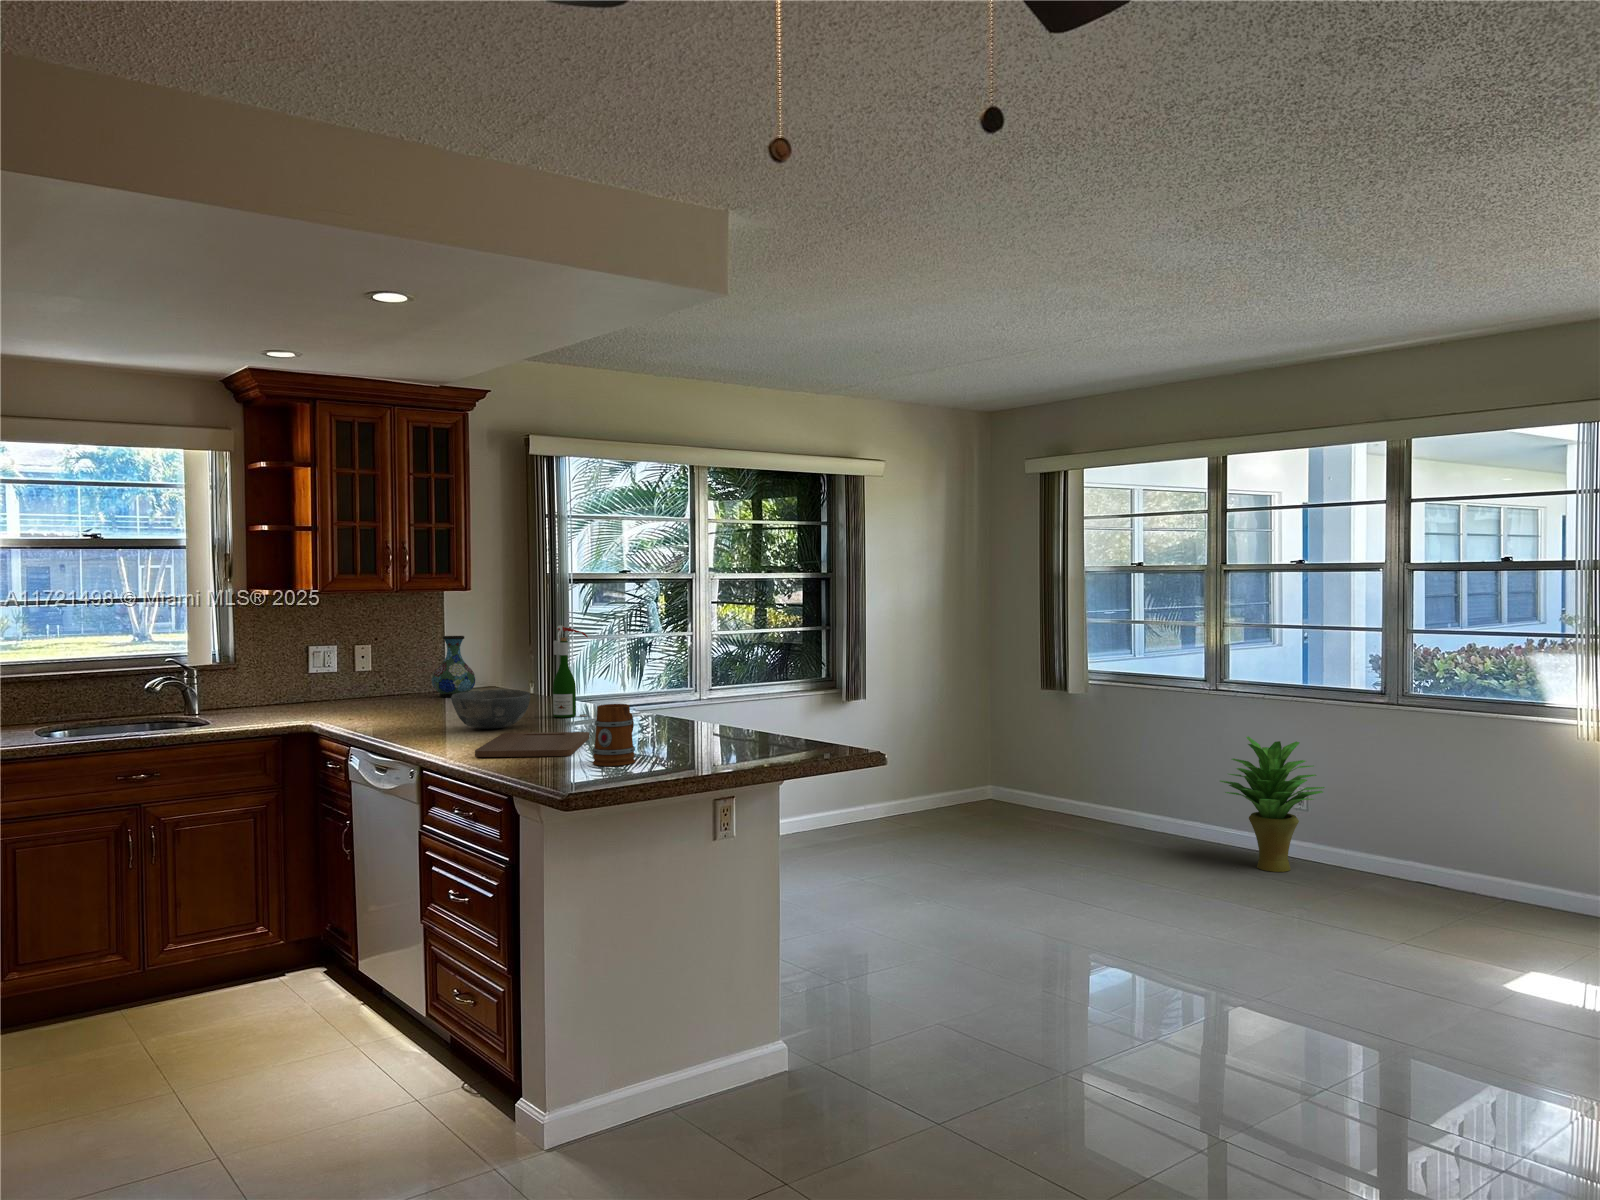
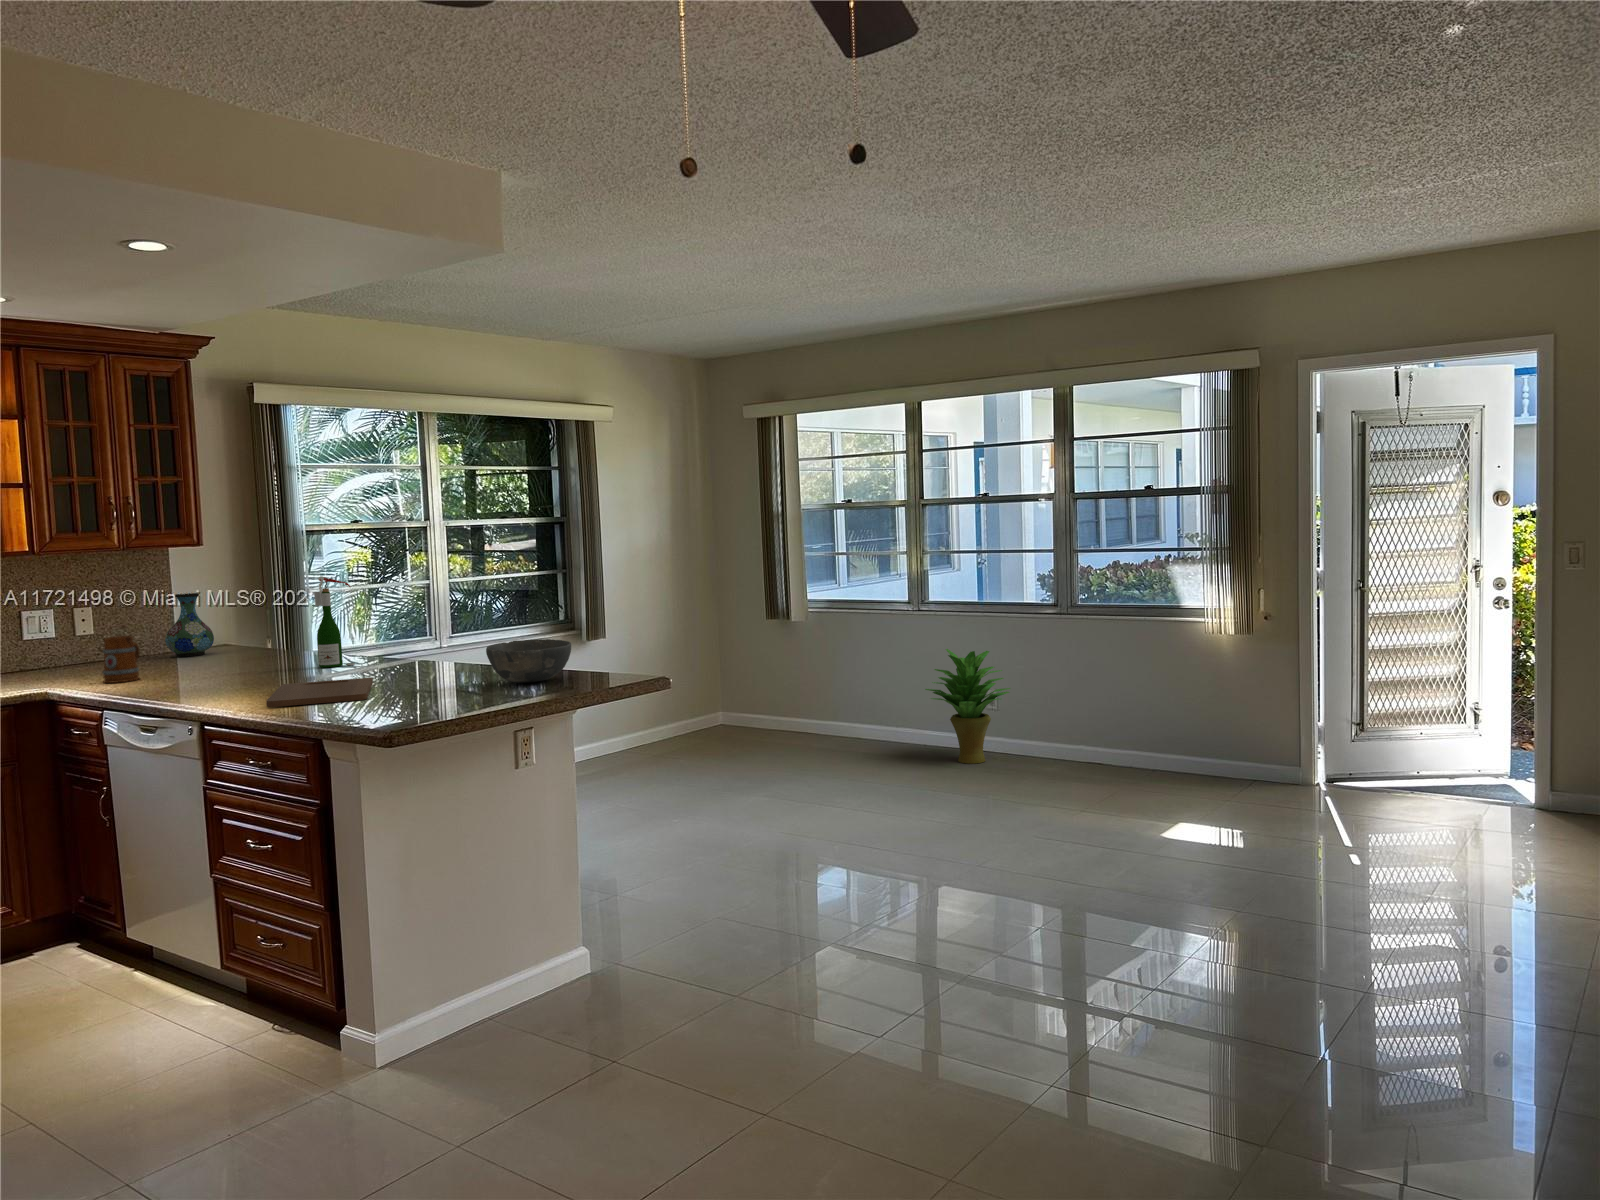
bowl: present [451,690,530,729] -> present [486,639,571,683]
mug: present [593,704,635,766] -> present [103,636,140,683]

